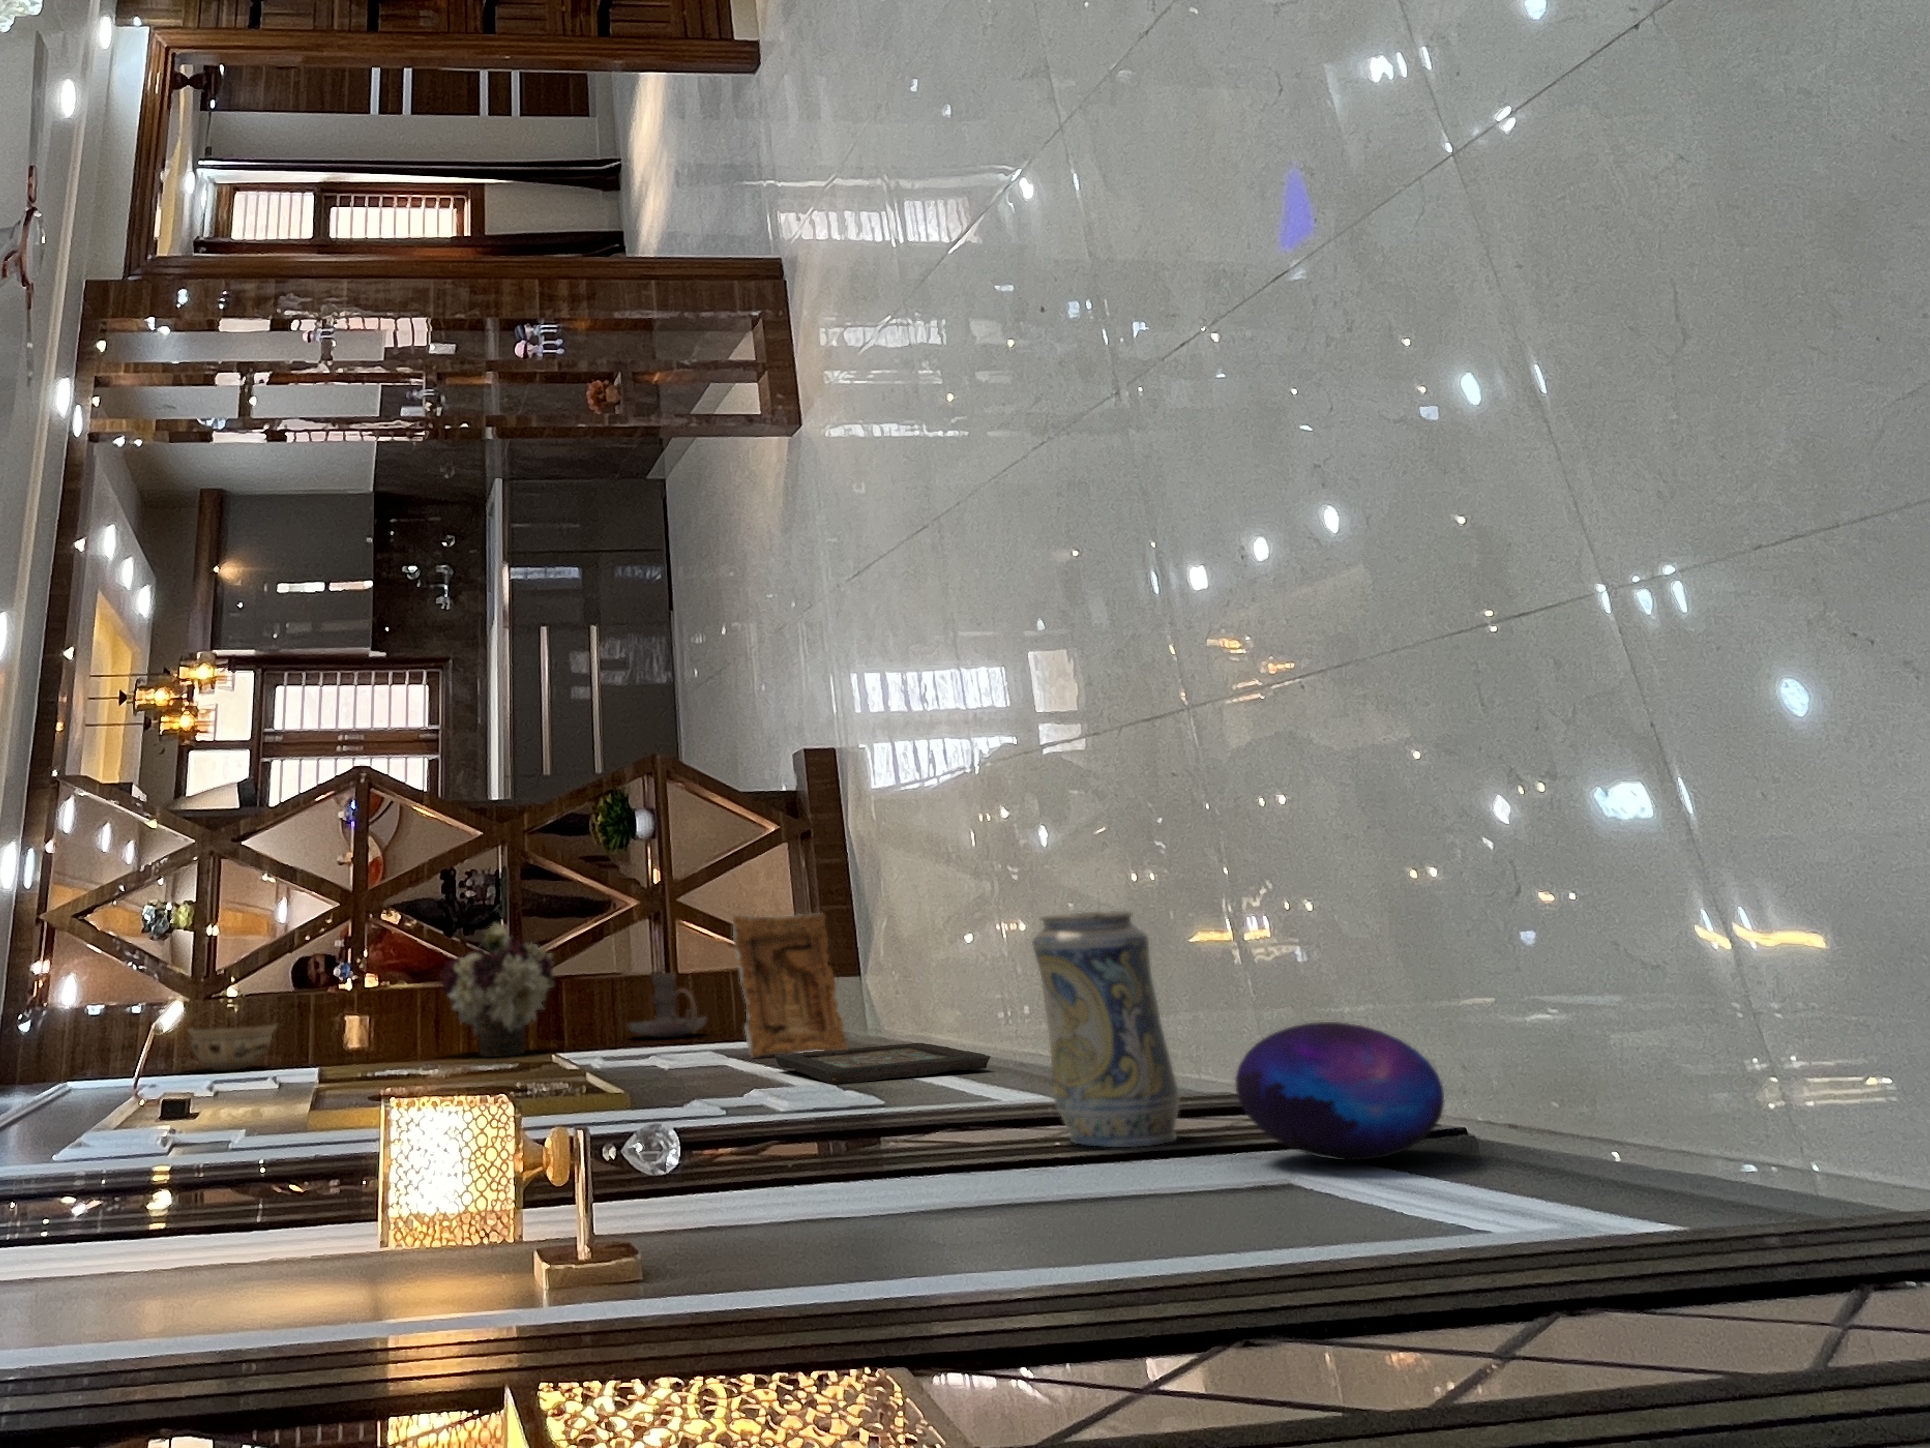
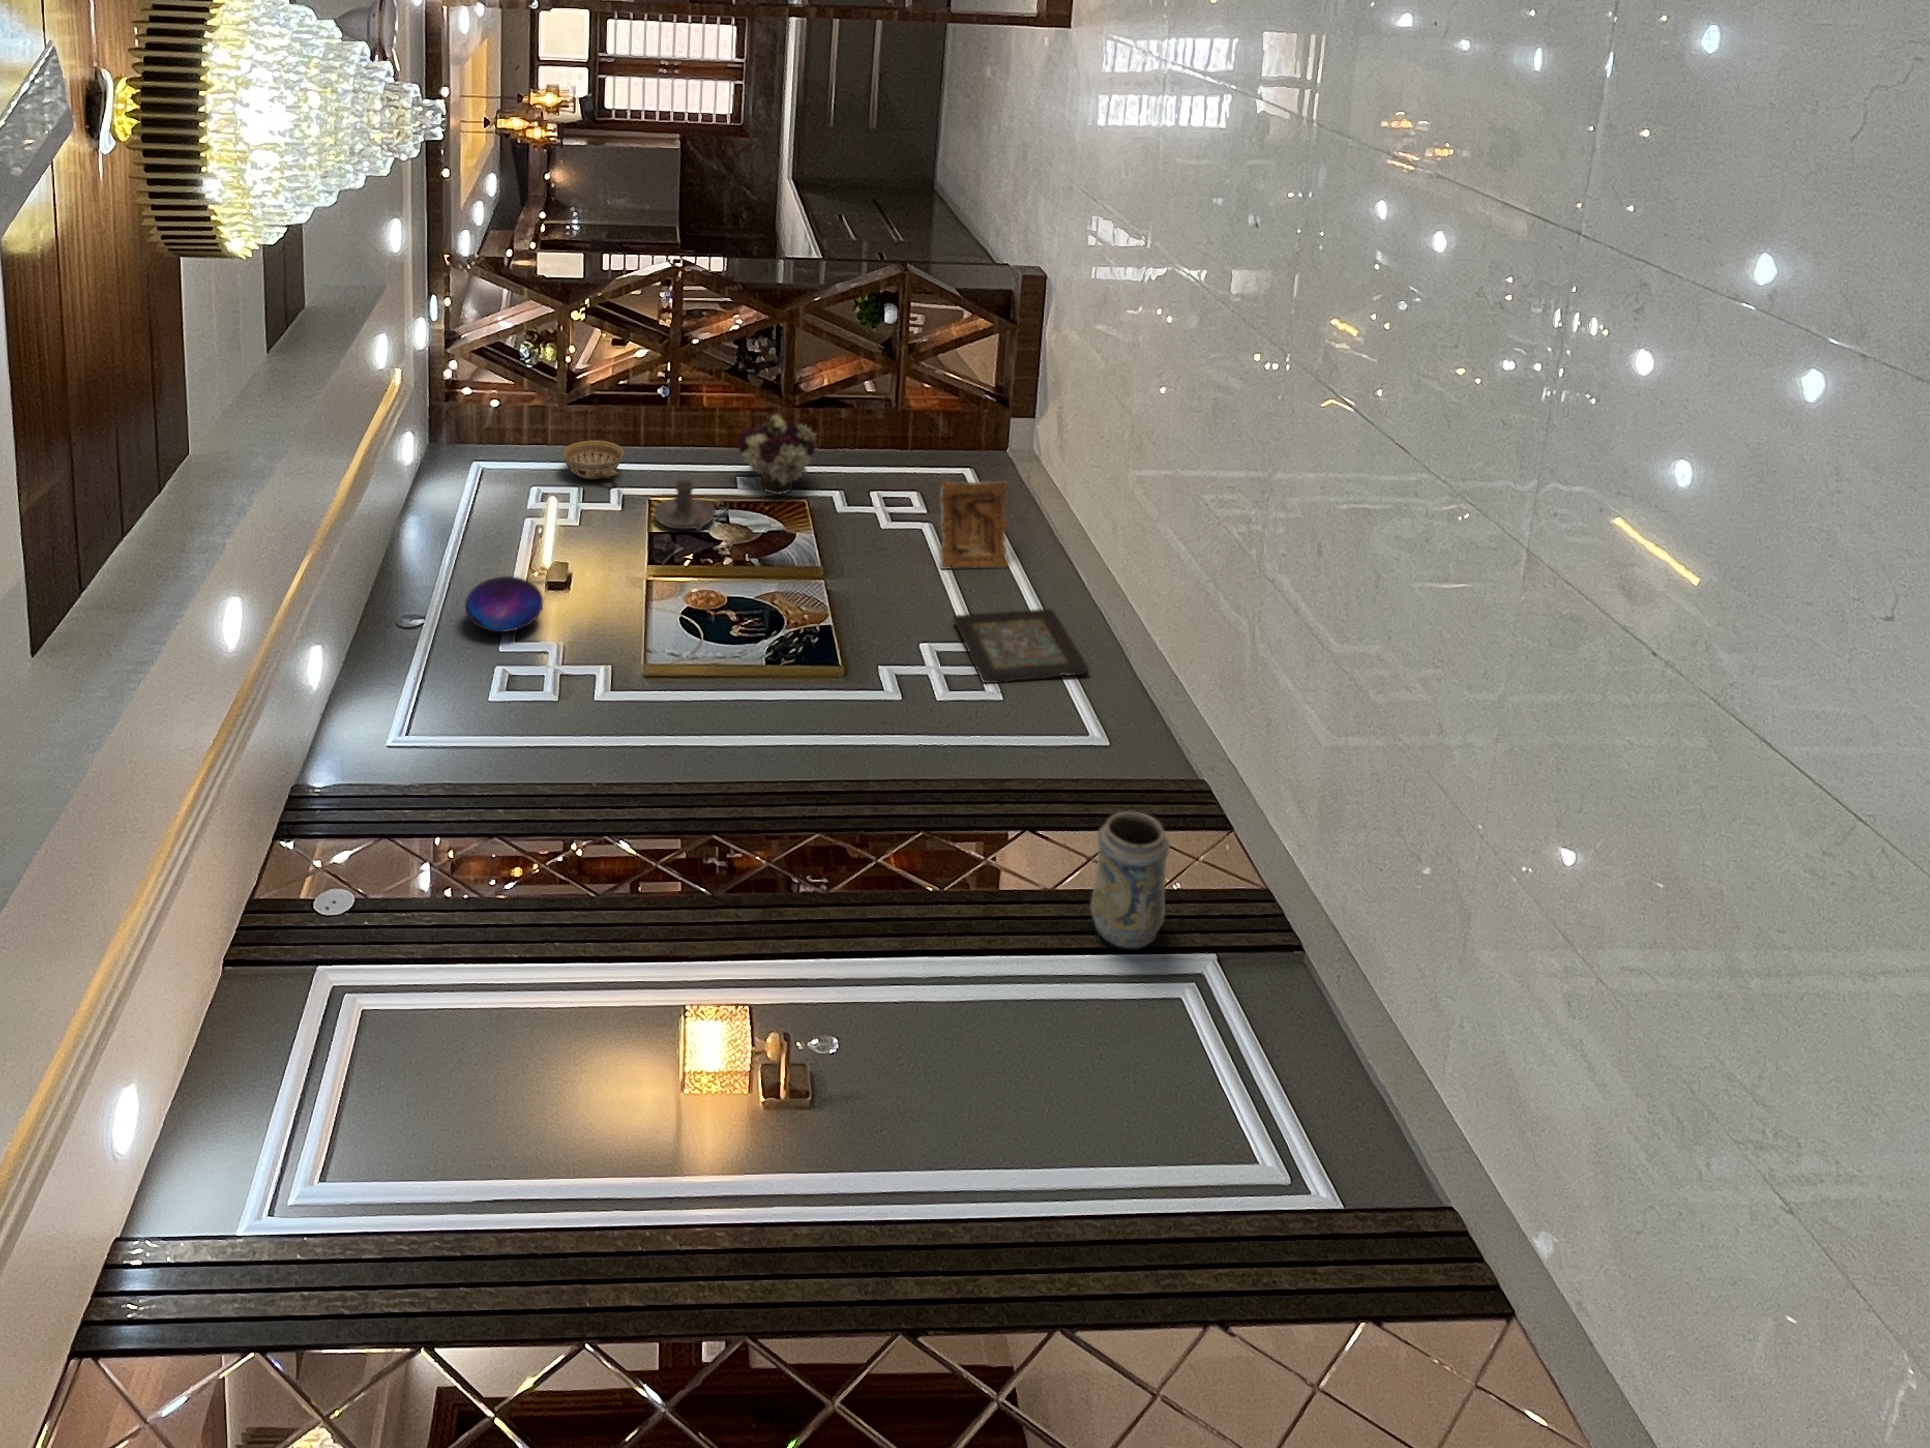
candle holder: present [628,973,706,1038] -> present [653,480,715,531]
decorative orb: present [1235,1022,1444,1160] -> present [465,576,543,632]

